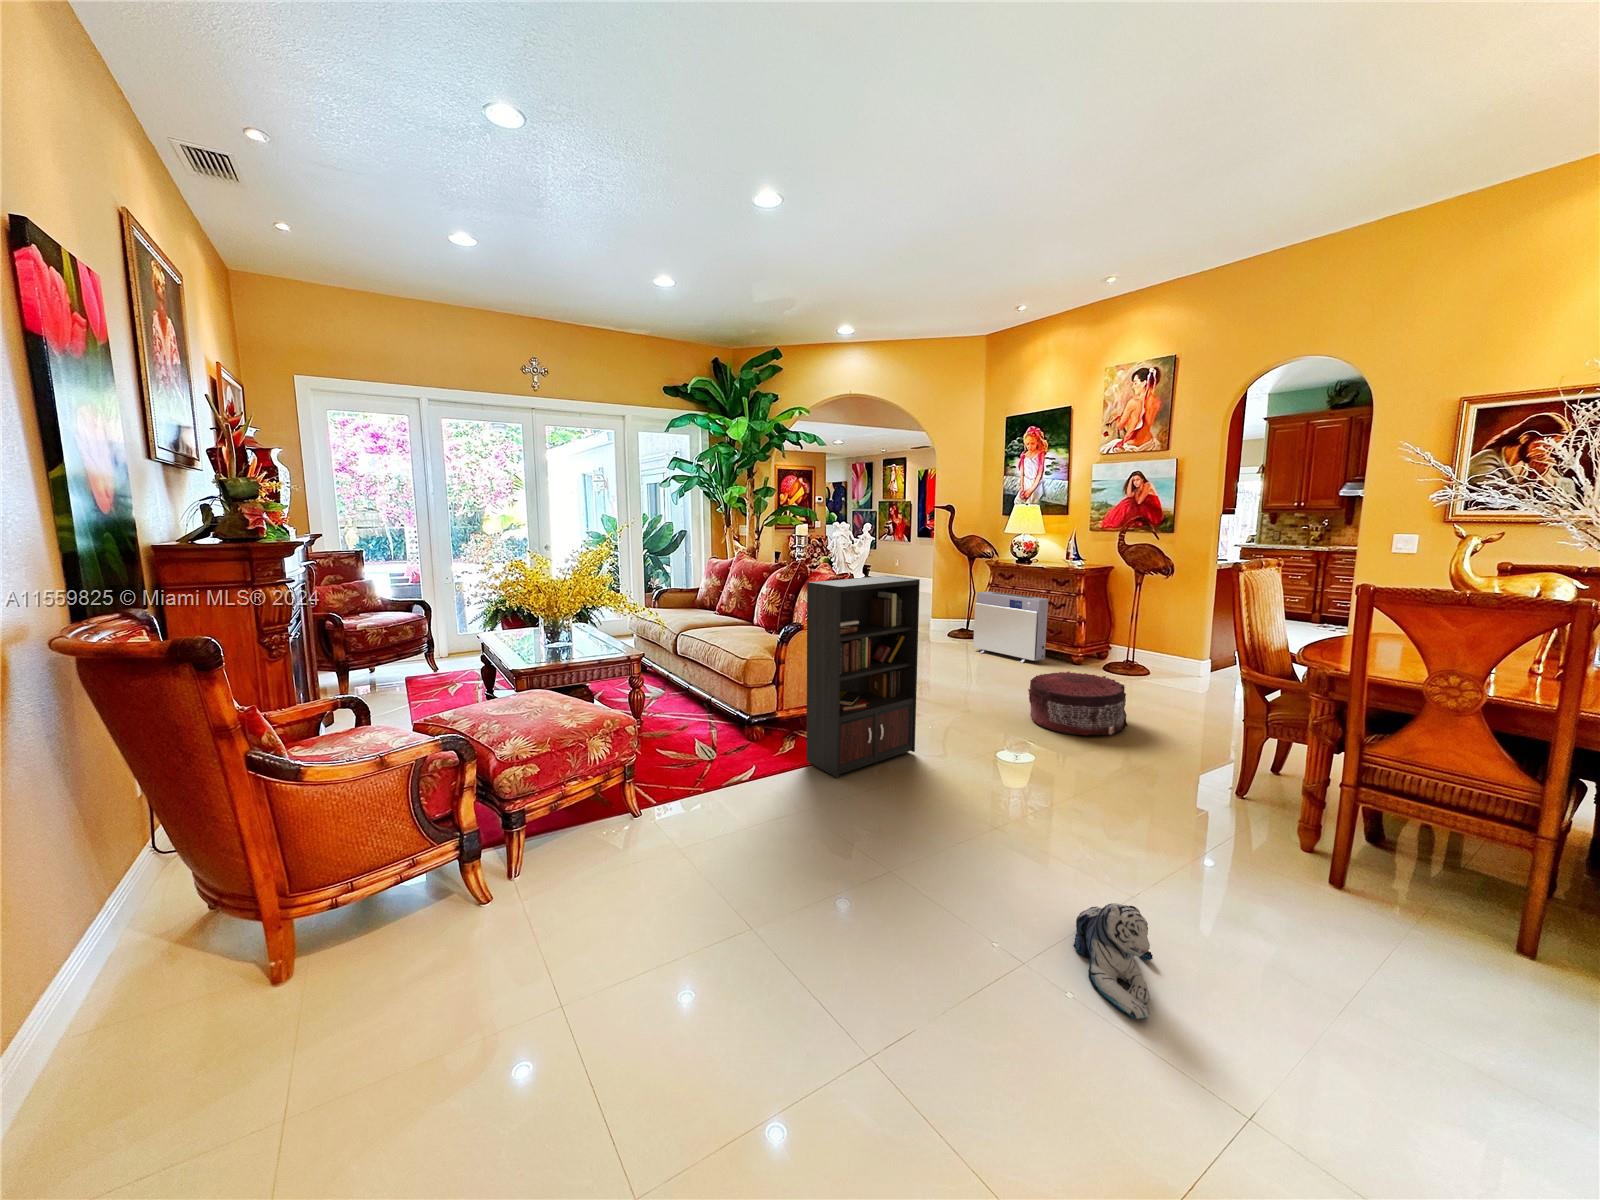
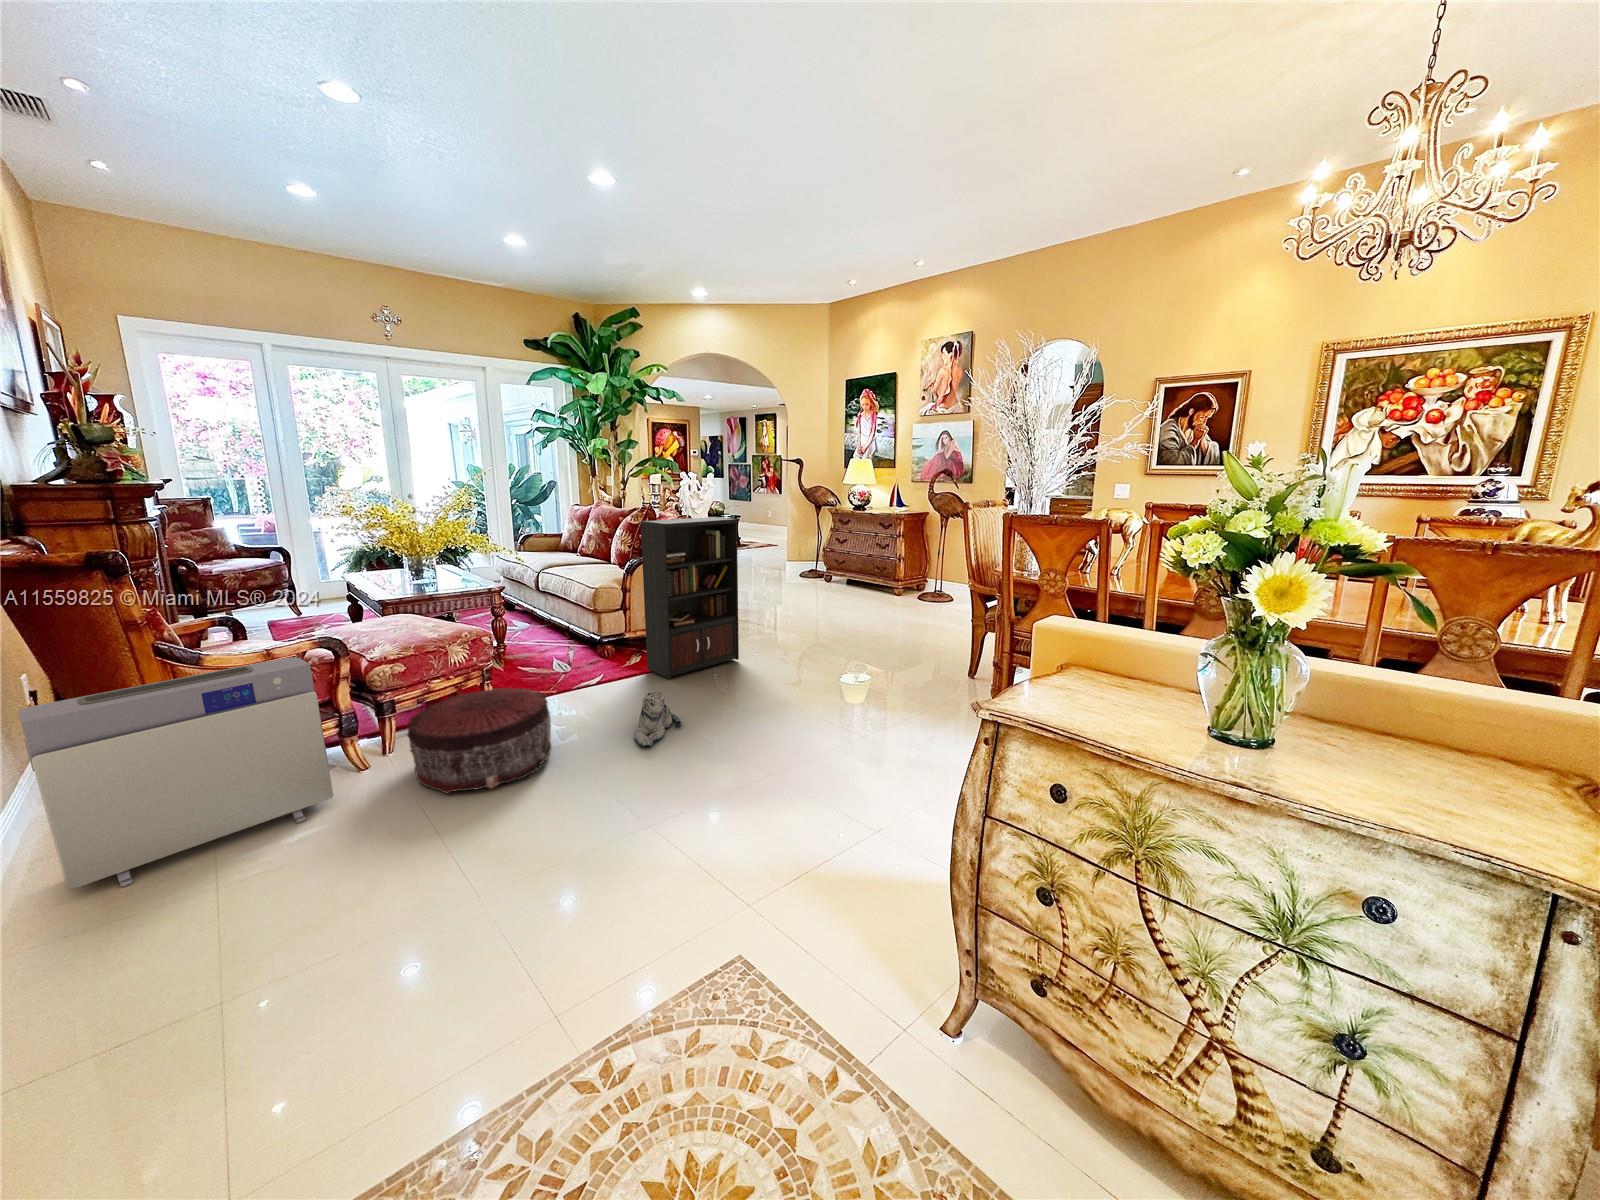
air purifier: present [973,591,1048,663] -> present [18,657,333,889]
pouf: present [1028,671,1128,736] -> present [407,687,552,793]
plush toy: present [1073,903,1153,1019] -> present [634,692,681,747]

